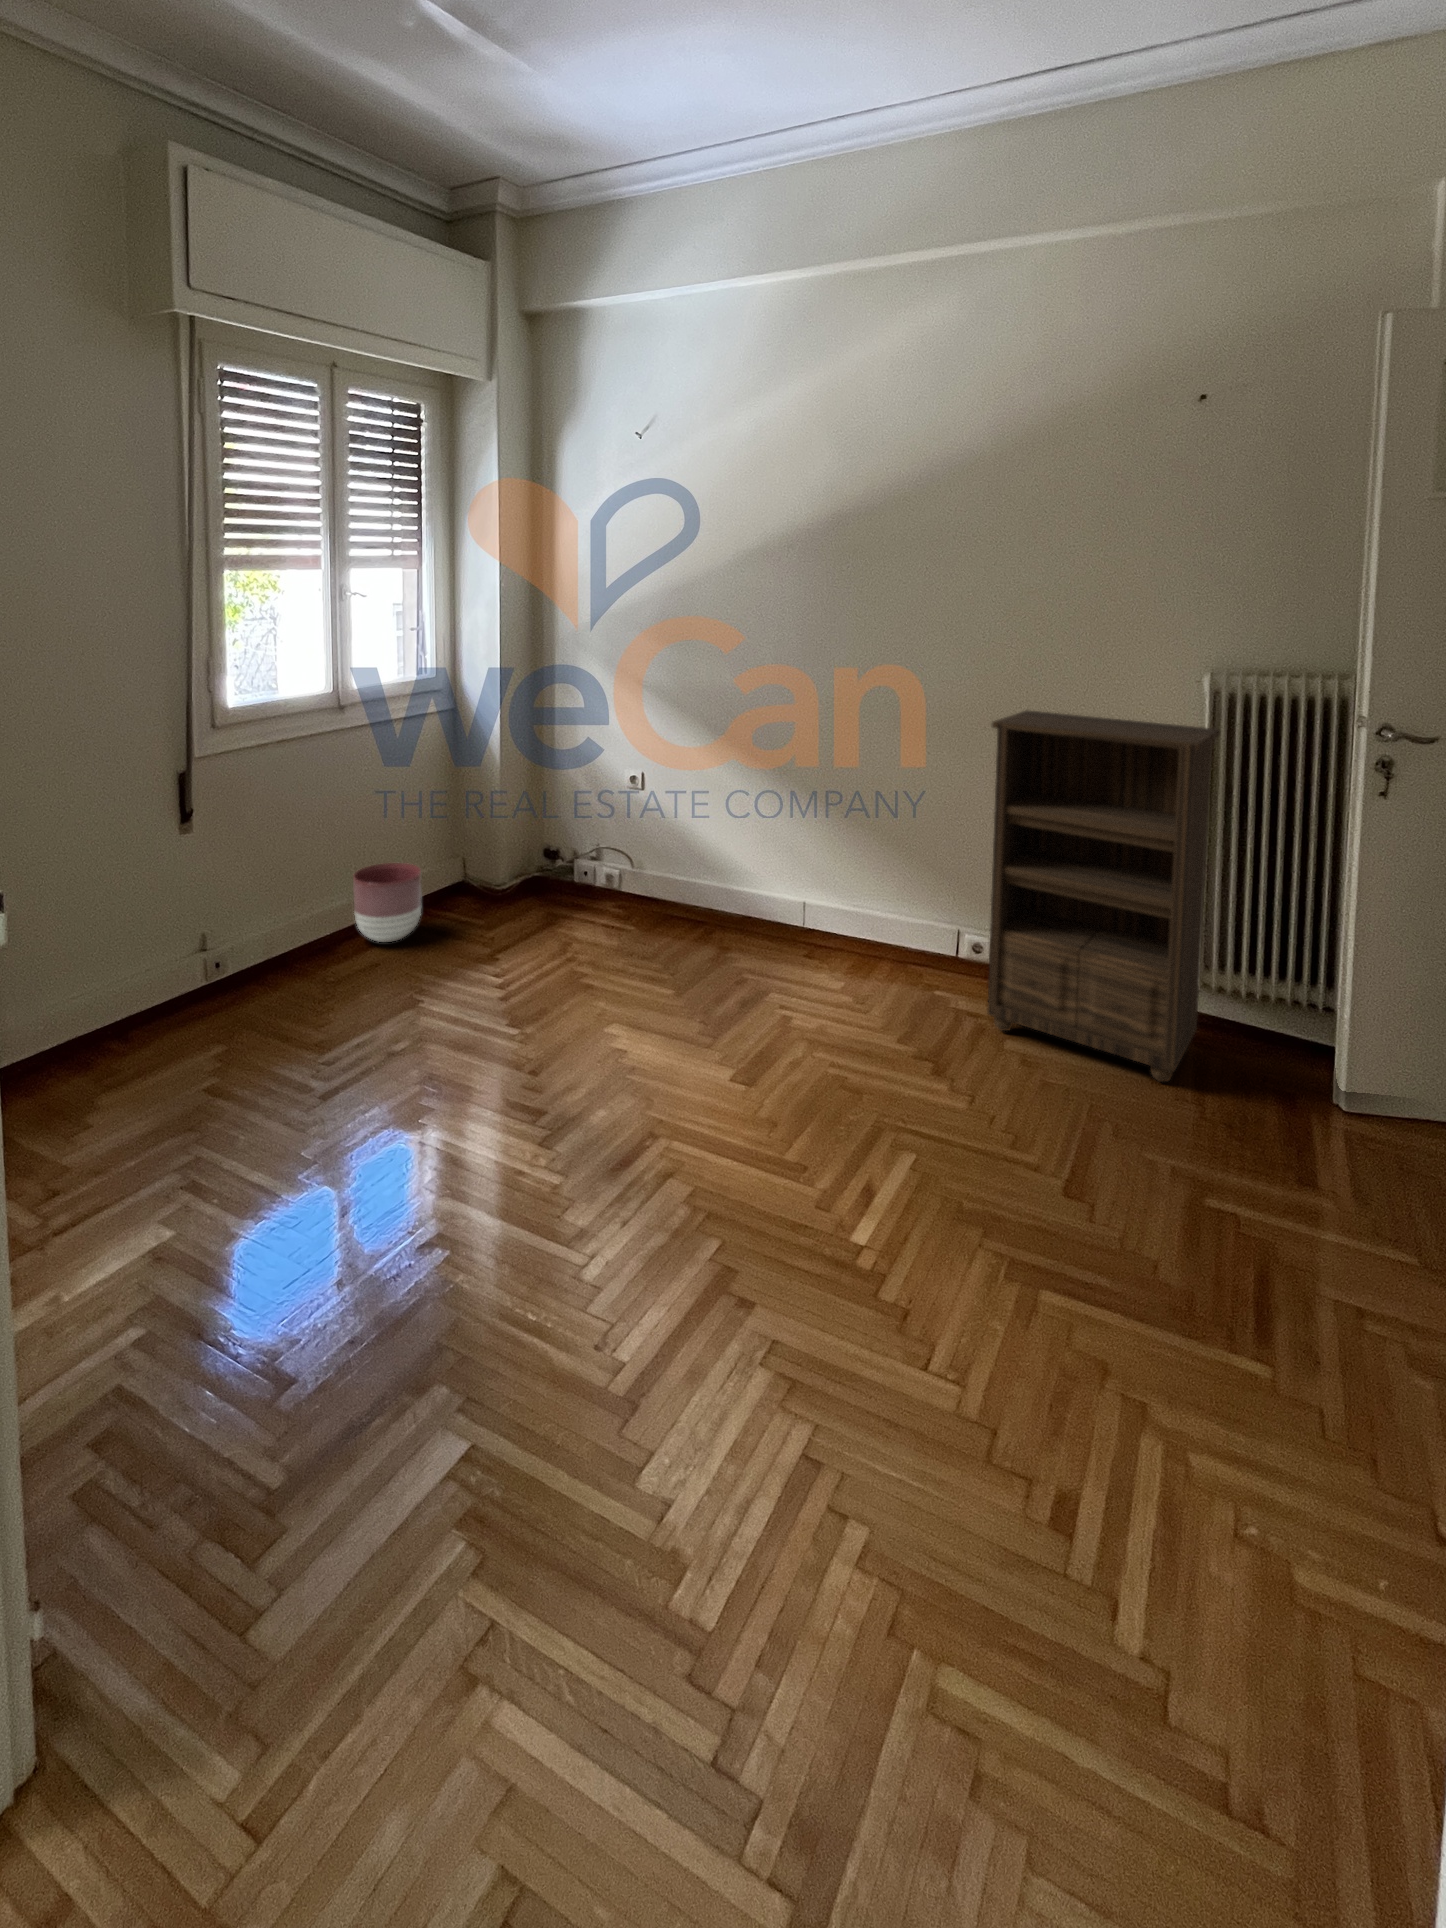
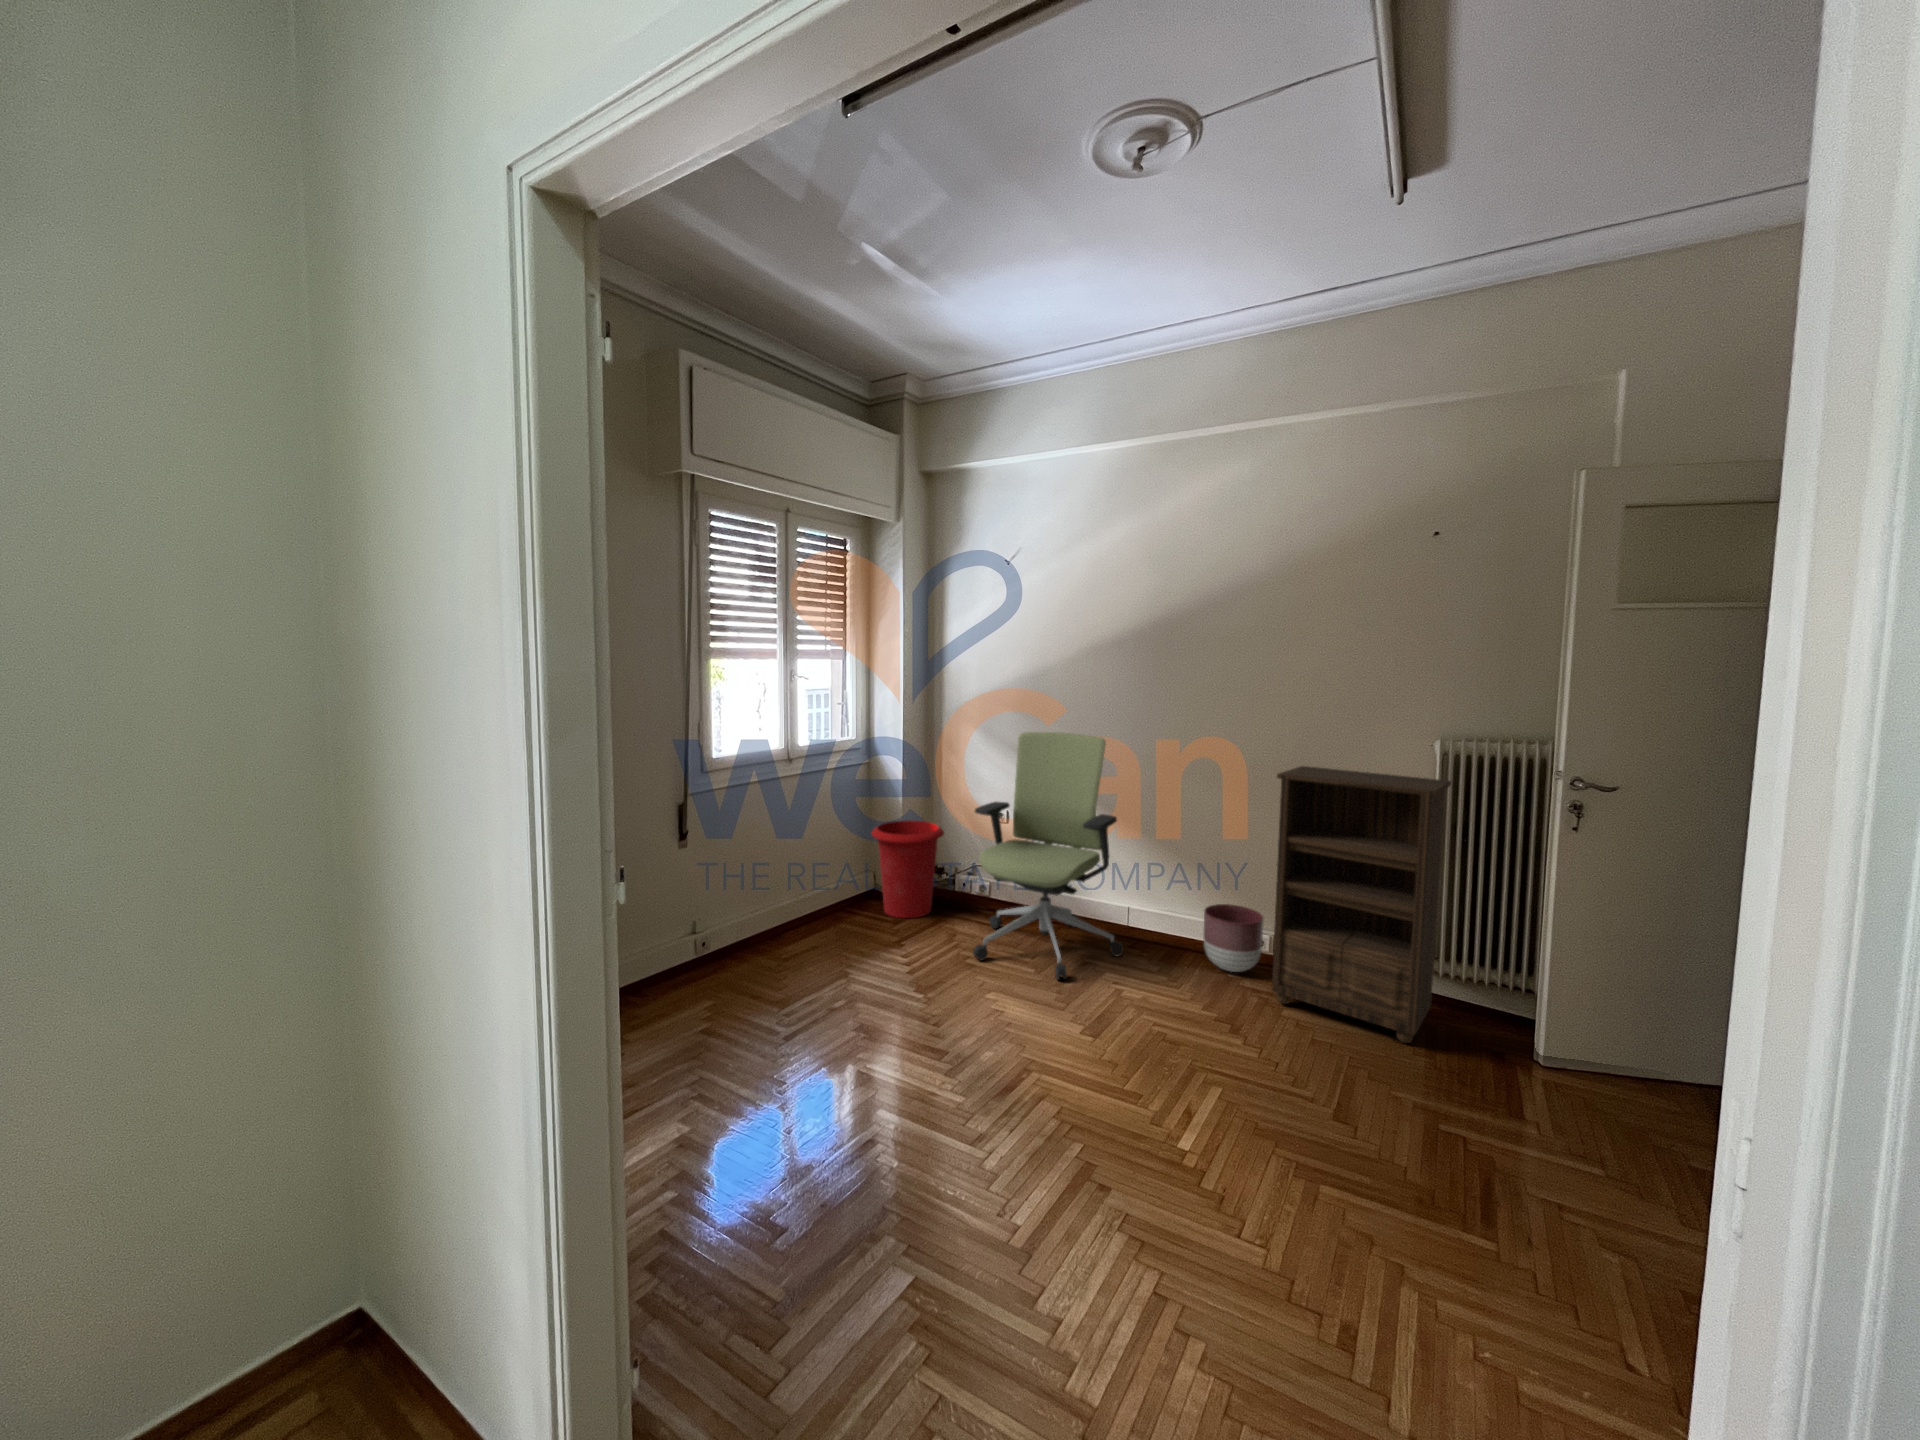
office chair: none [591,667,794,1004] -> present [973,732,1124,980]
waste bin: none [457,788,557,921] -> present [871,820,944,918]
planter: present [353,863,421,942] -> present [1204,904,1264,972]

